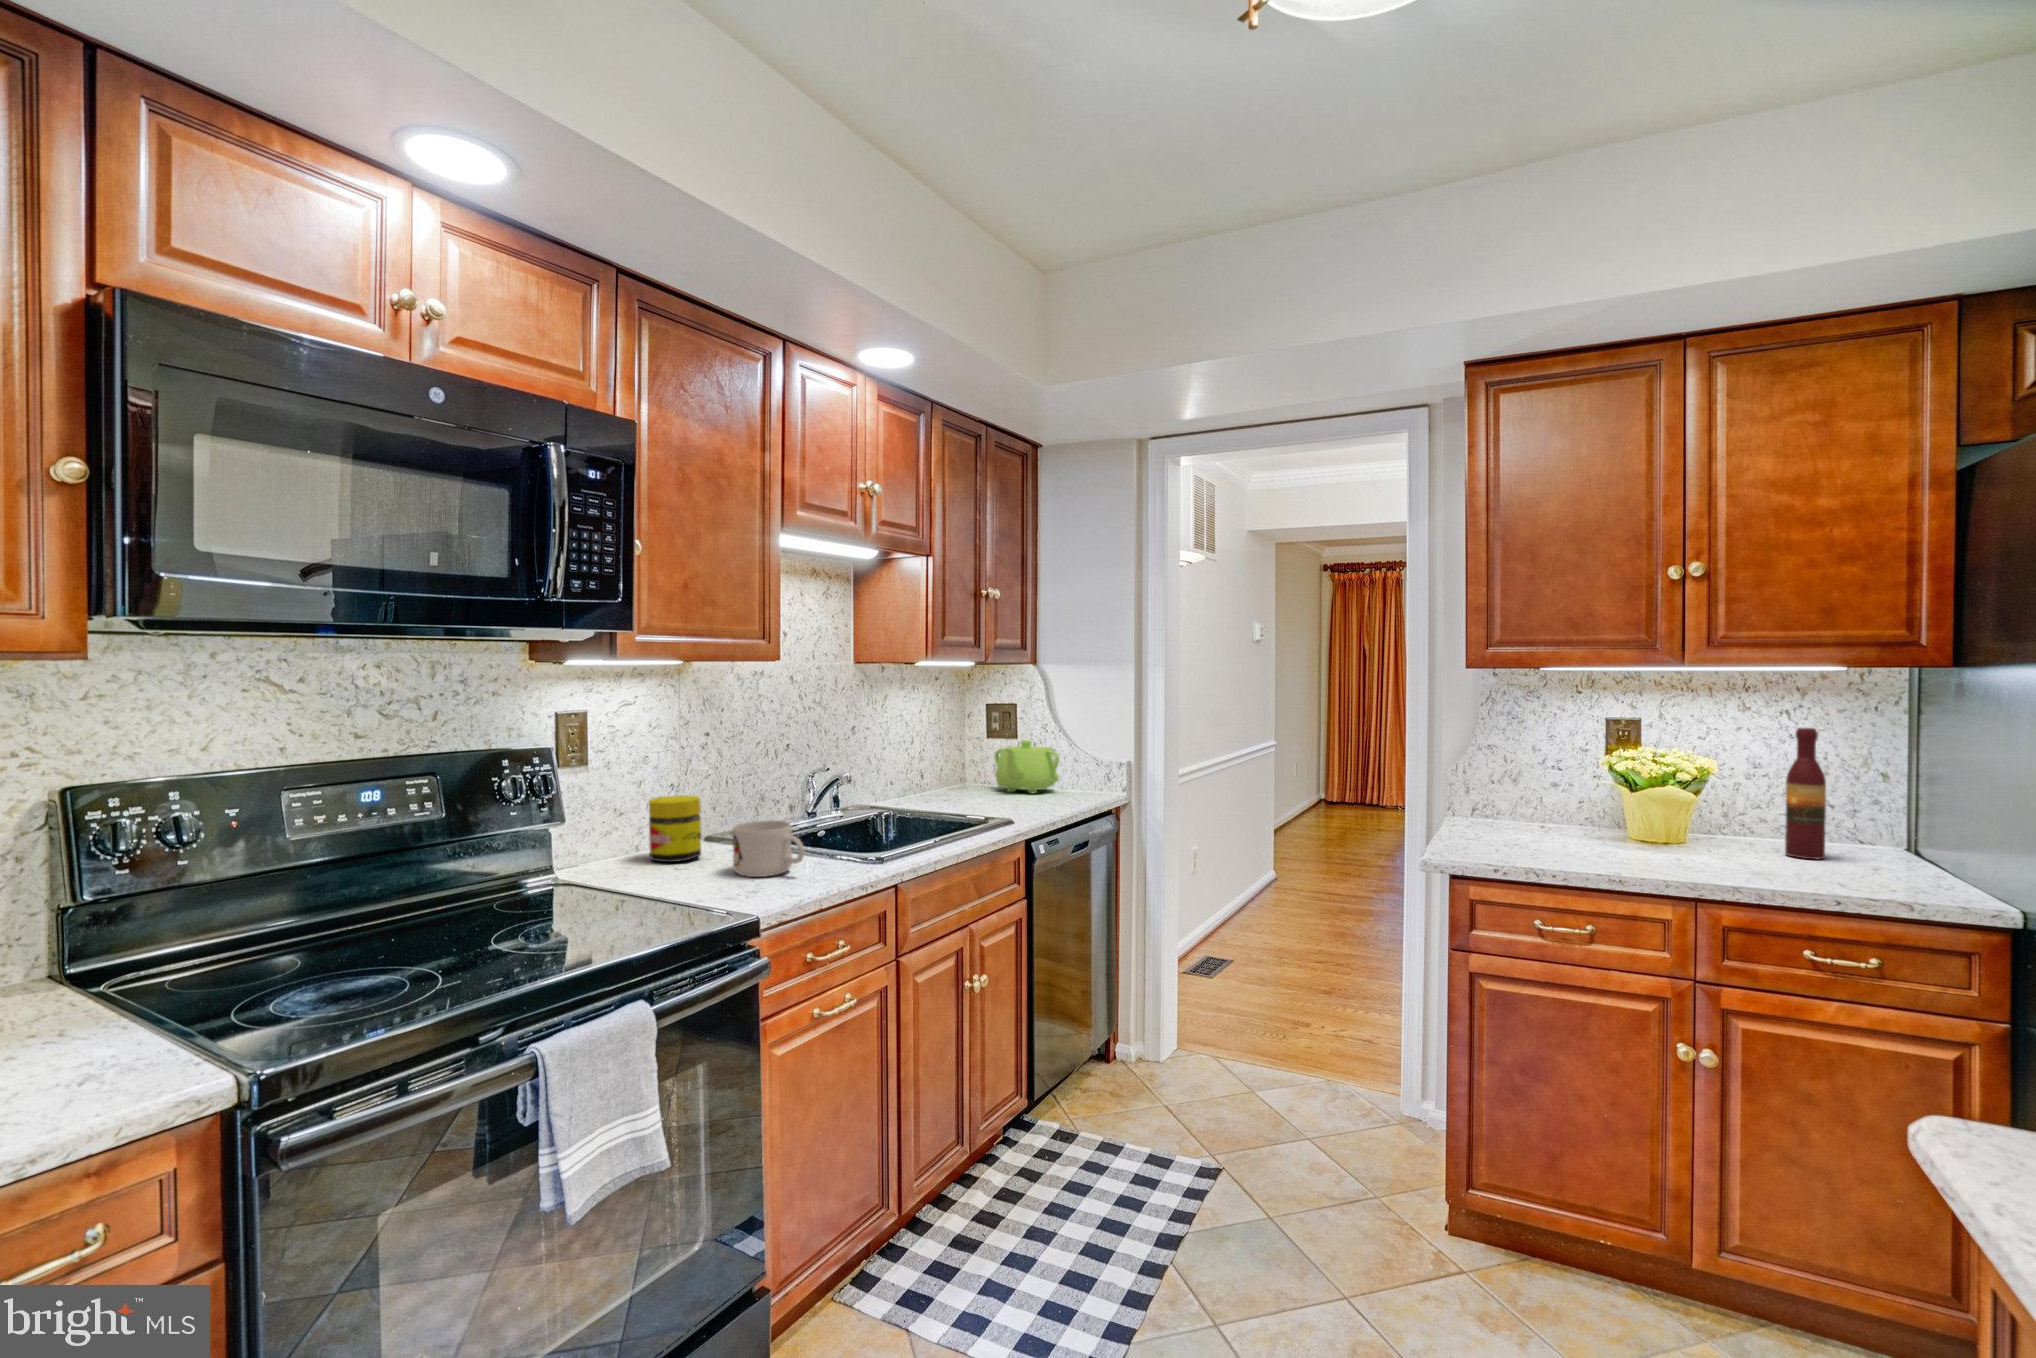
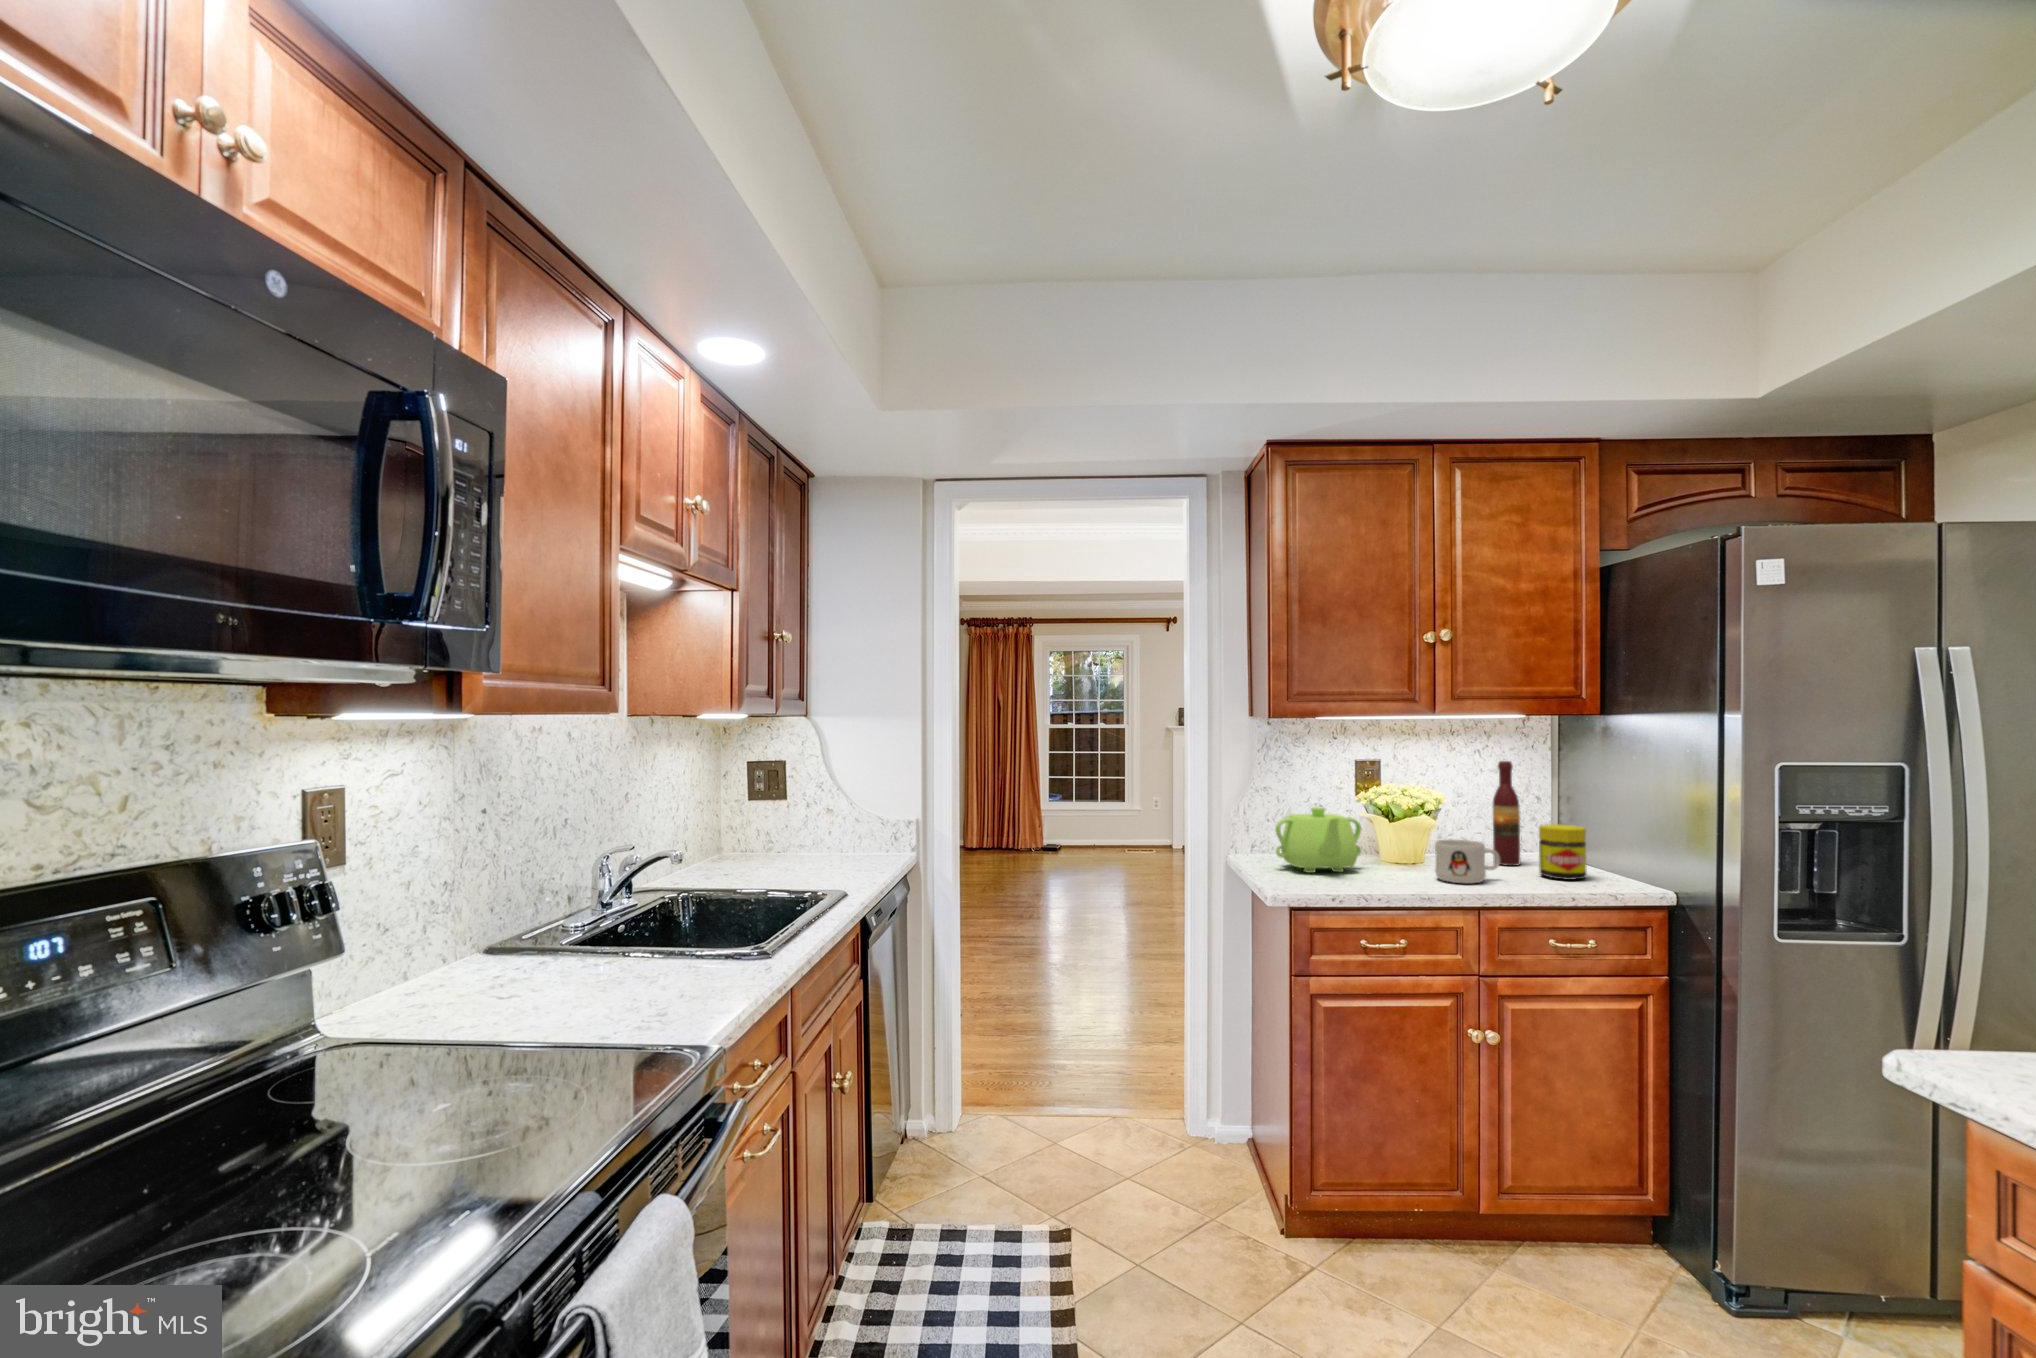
teapot: present [994,740,1059,794] -> present [1275,807,1361,873]
jar: present [649,795,701,862] -> present [1539,824,1586,880]
mug: present [733,820,804,877] -> present [1435,839,1500,883]

